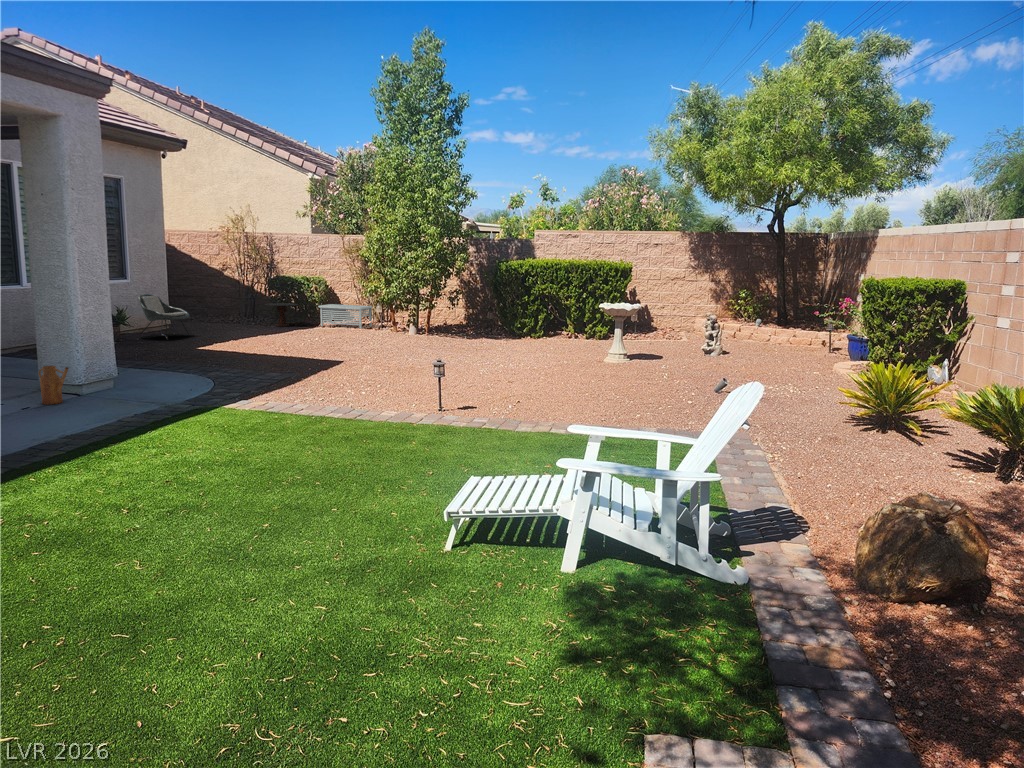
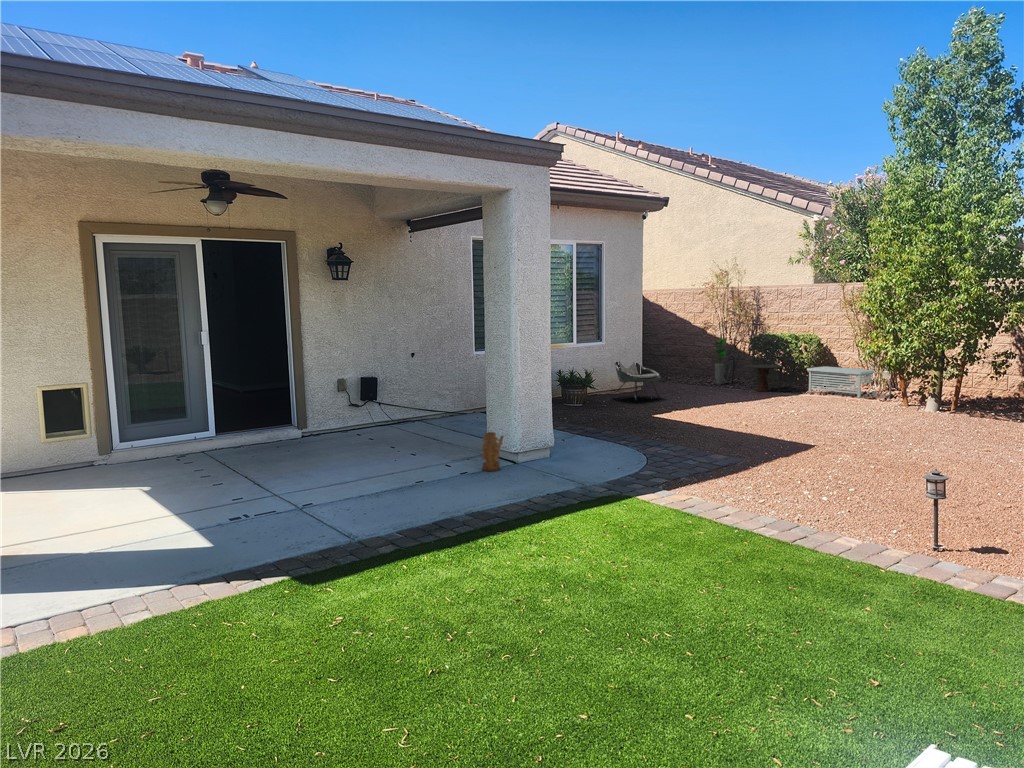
potted plant: none [228,280,249,323] -> present [715,339,727,385]

